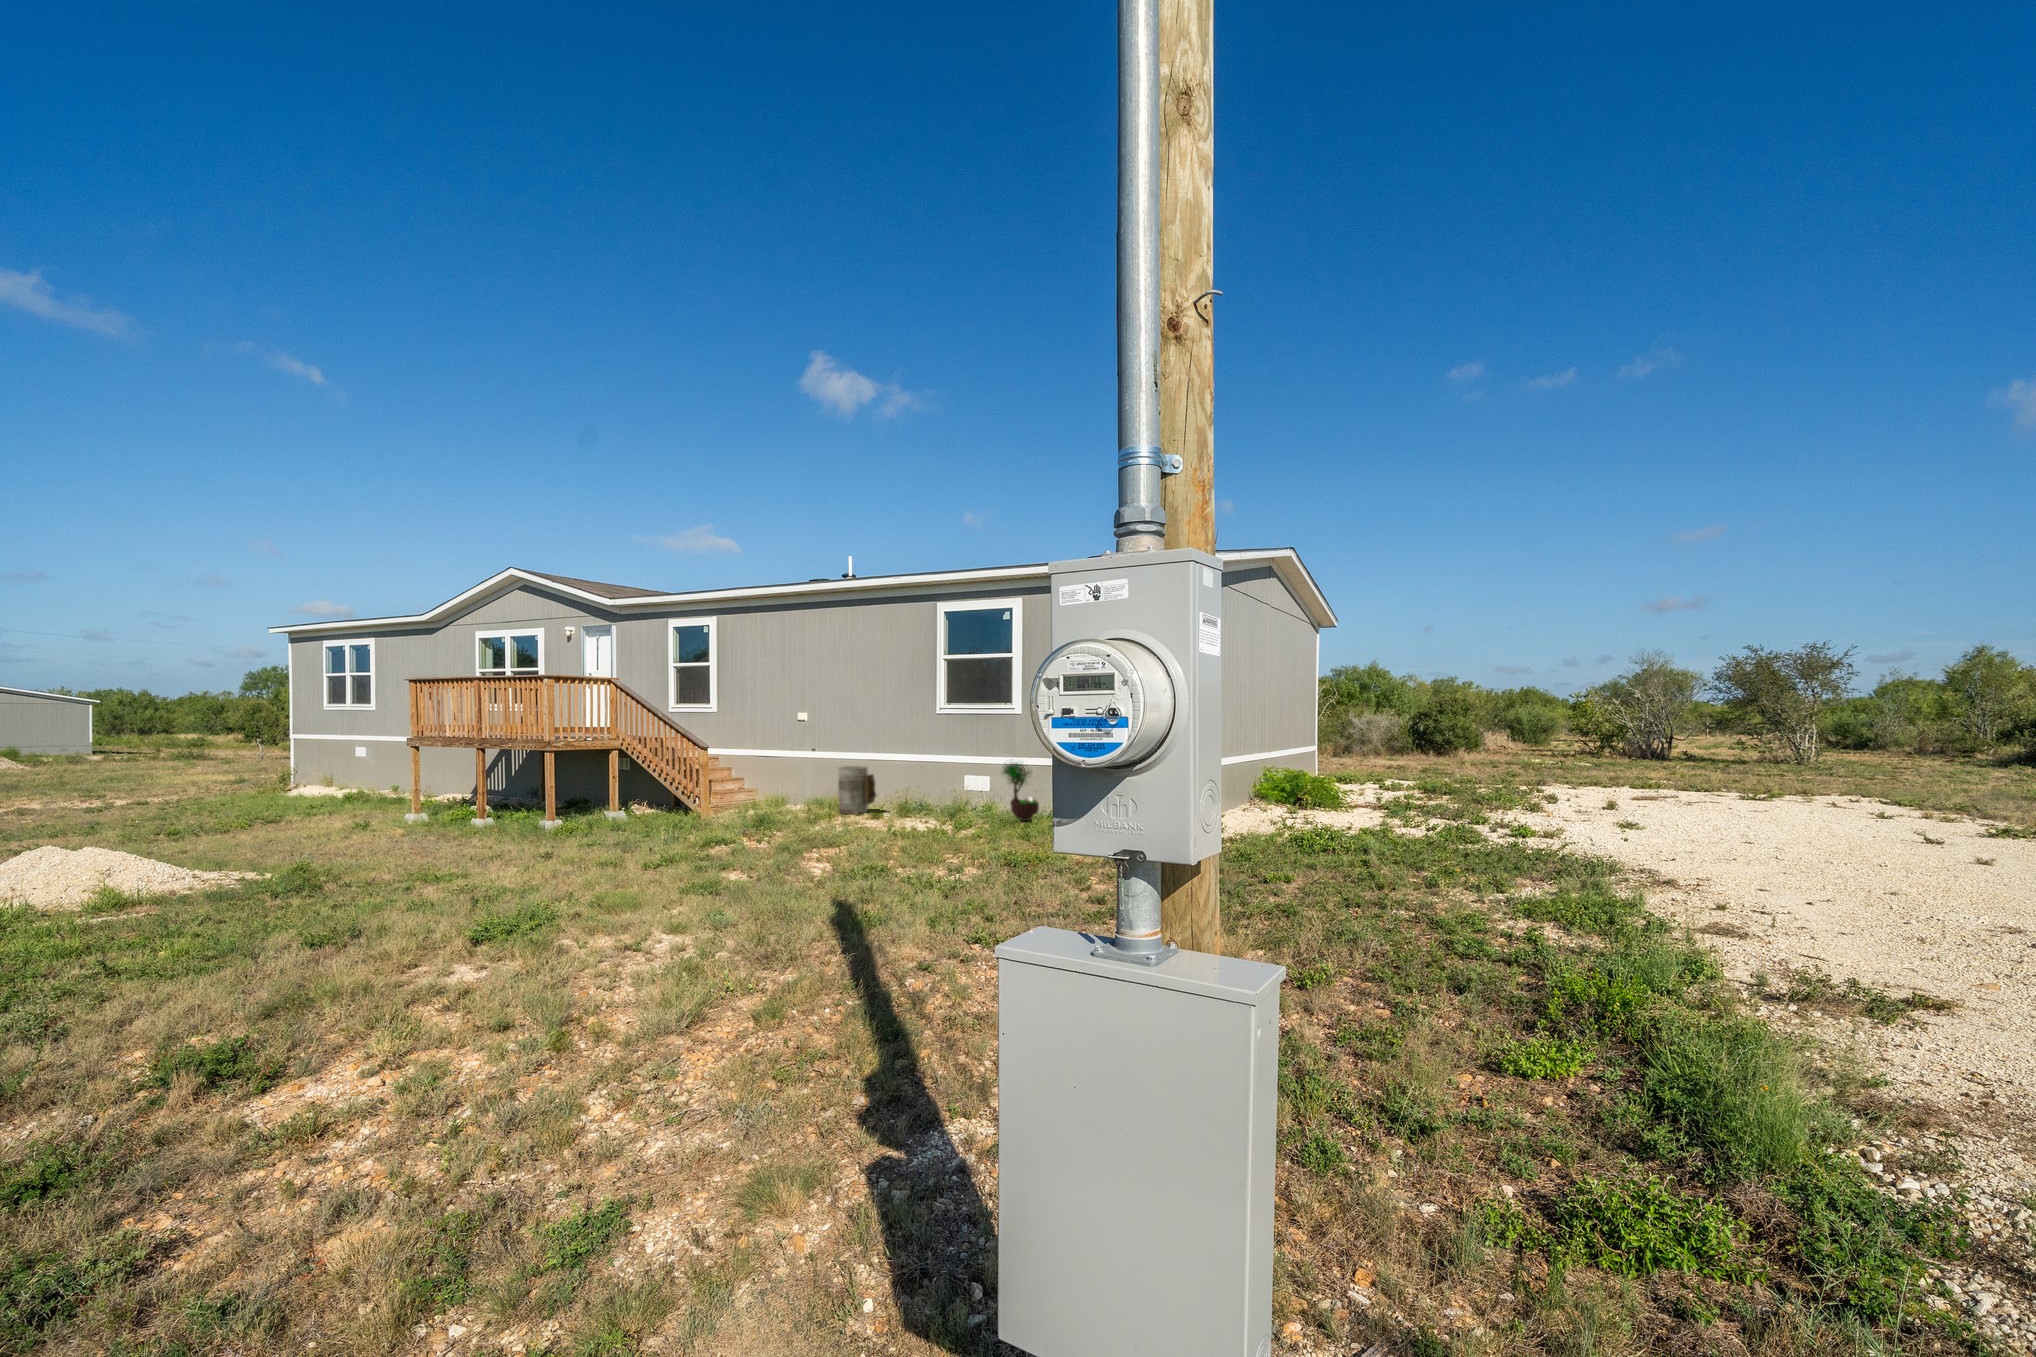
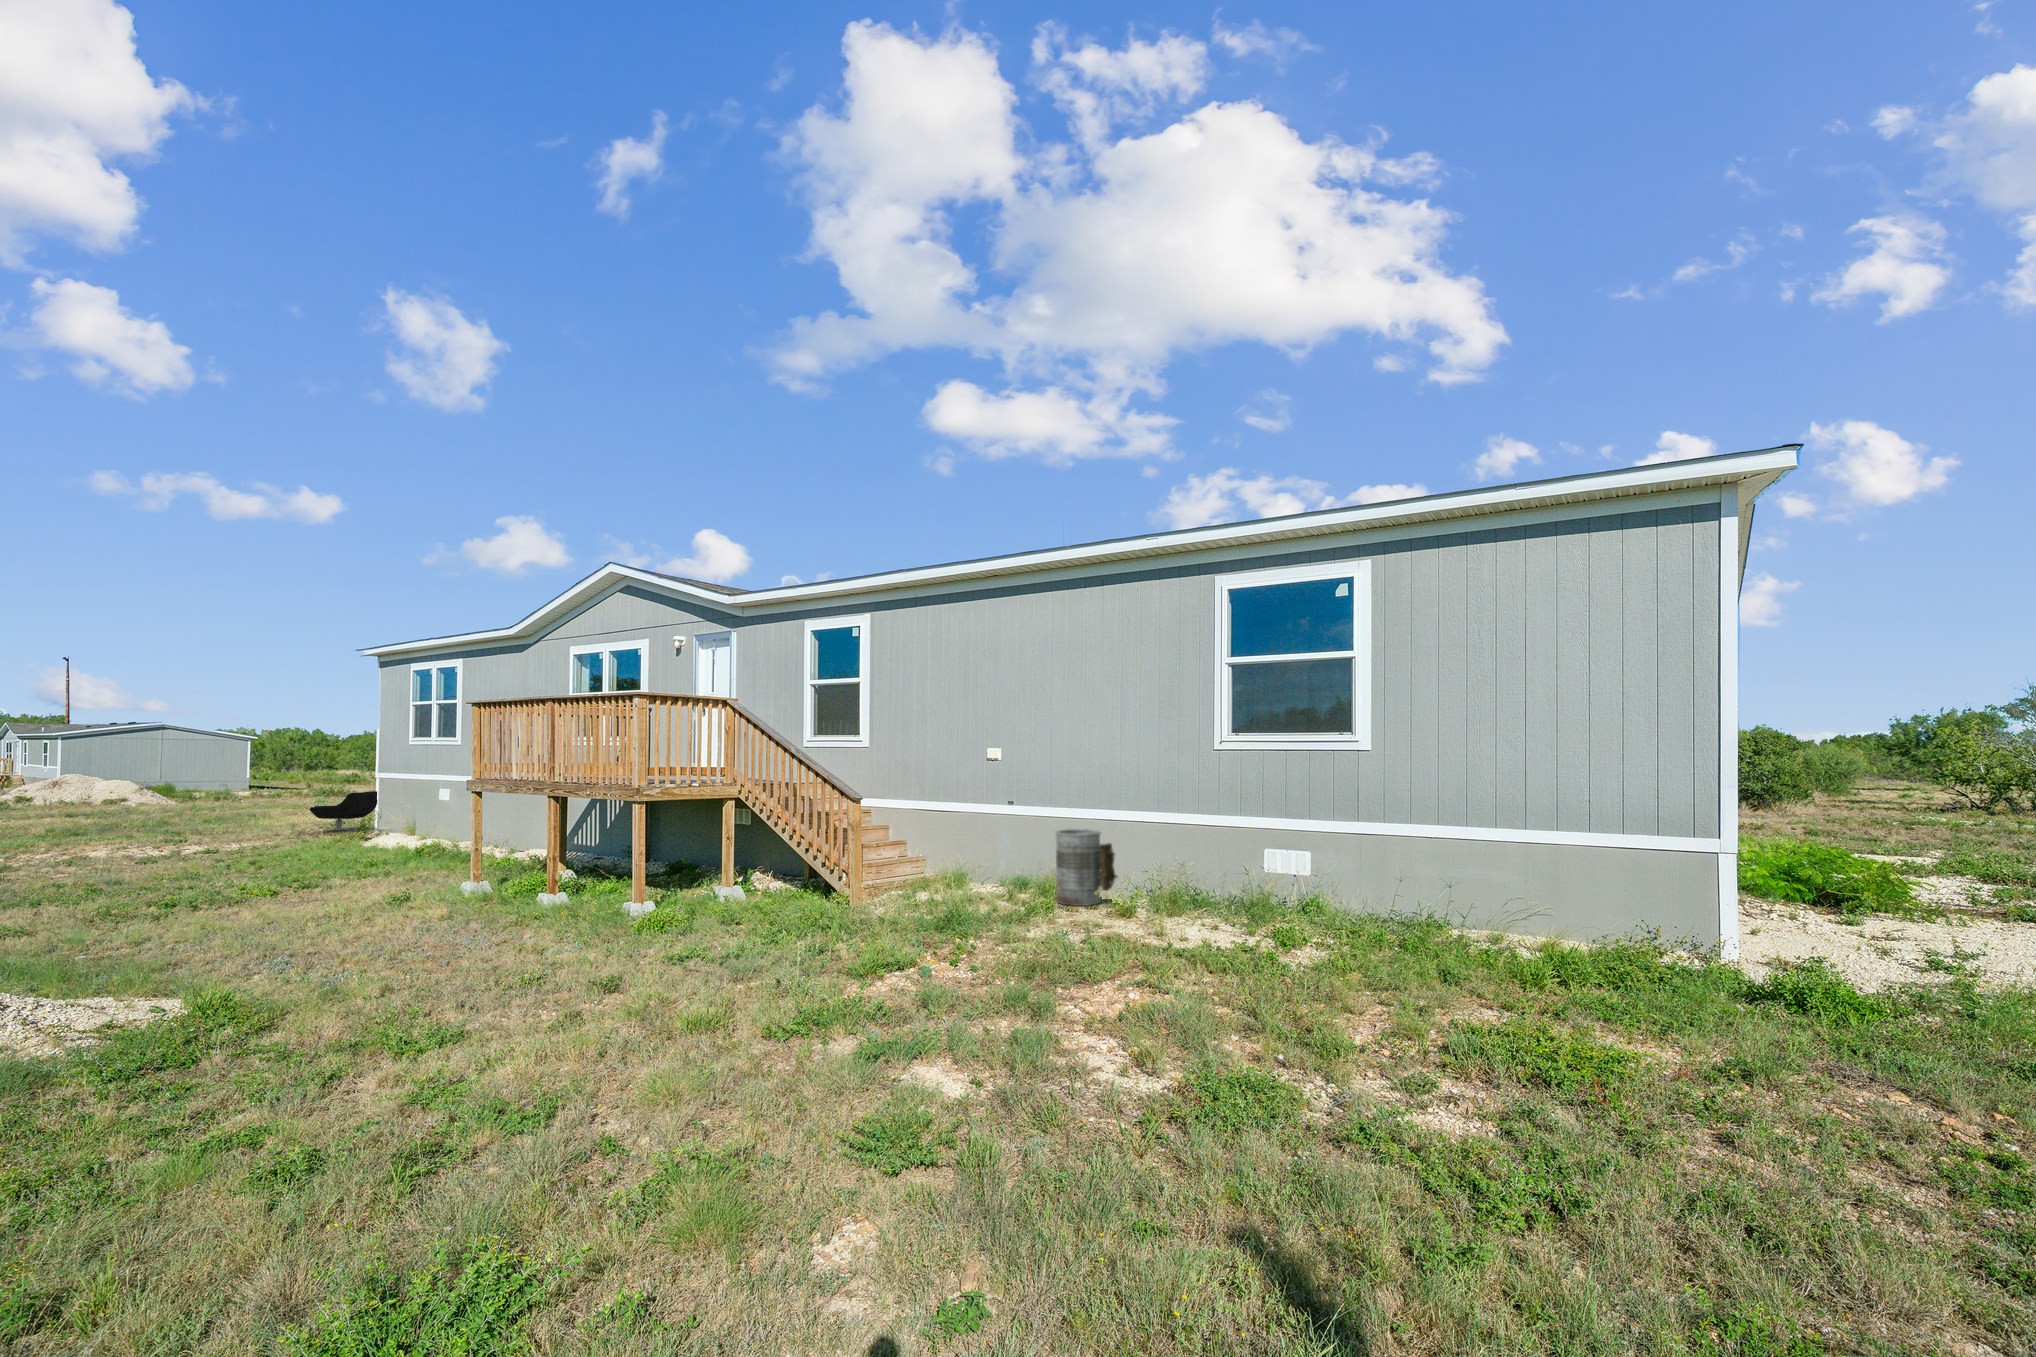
lounge chair: none [237,750,296,785] -> present [309,791,377,832]
potted tree: present [1002,762,1039,821] -> none [1340,820,1415,933]

